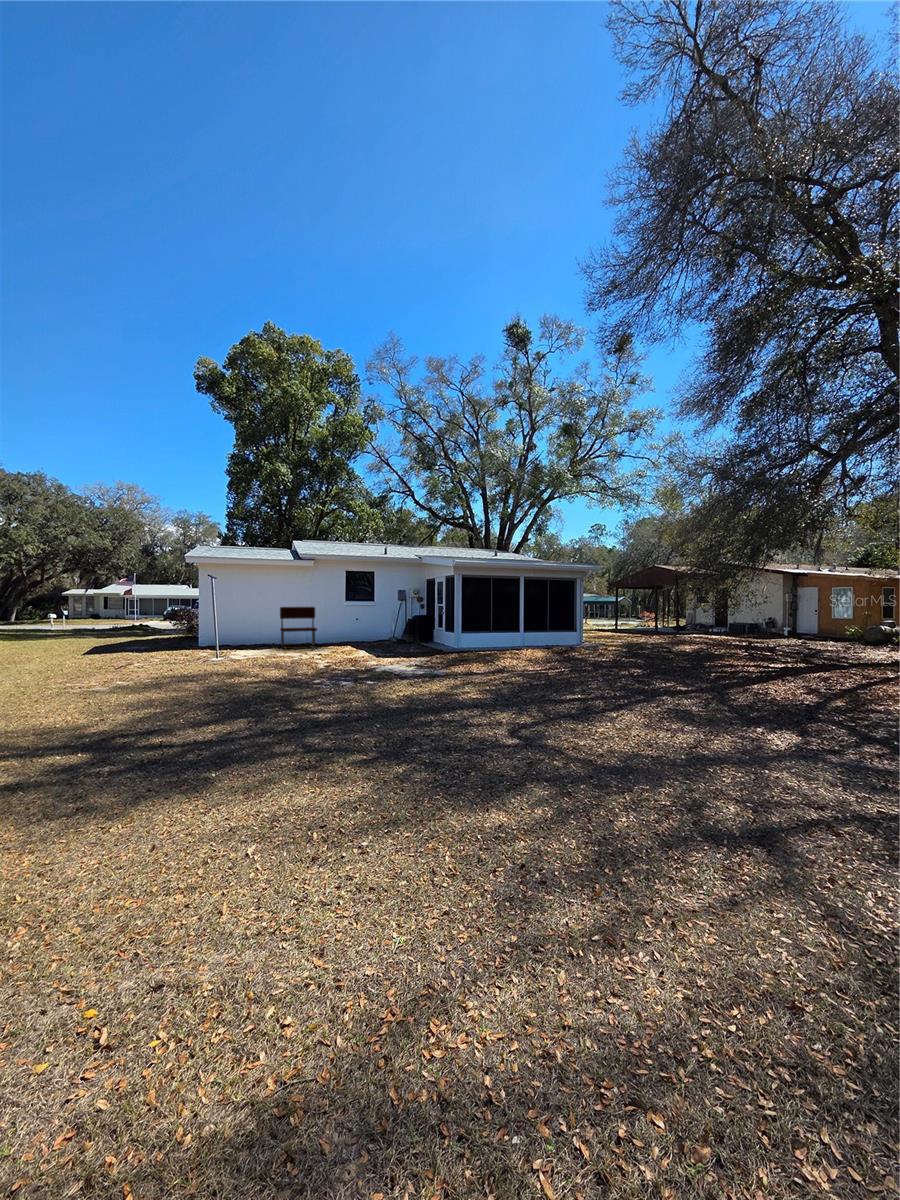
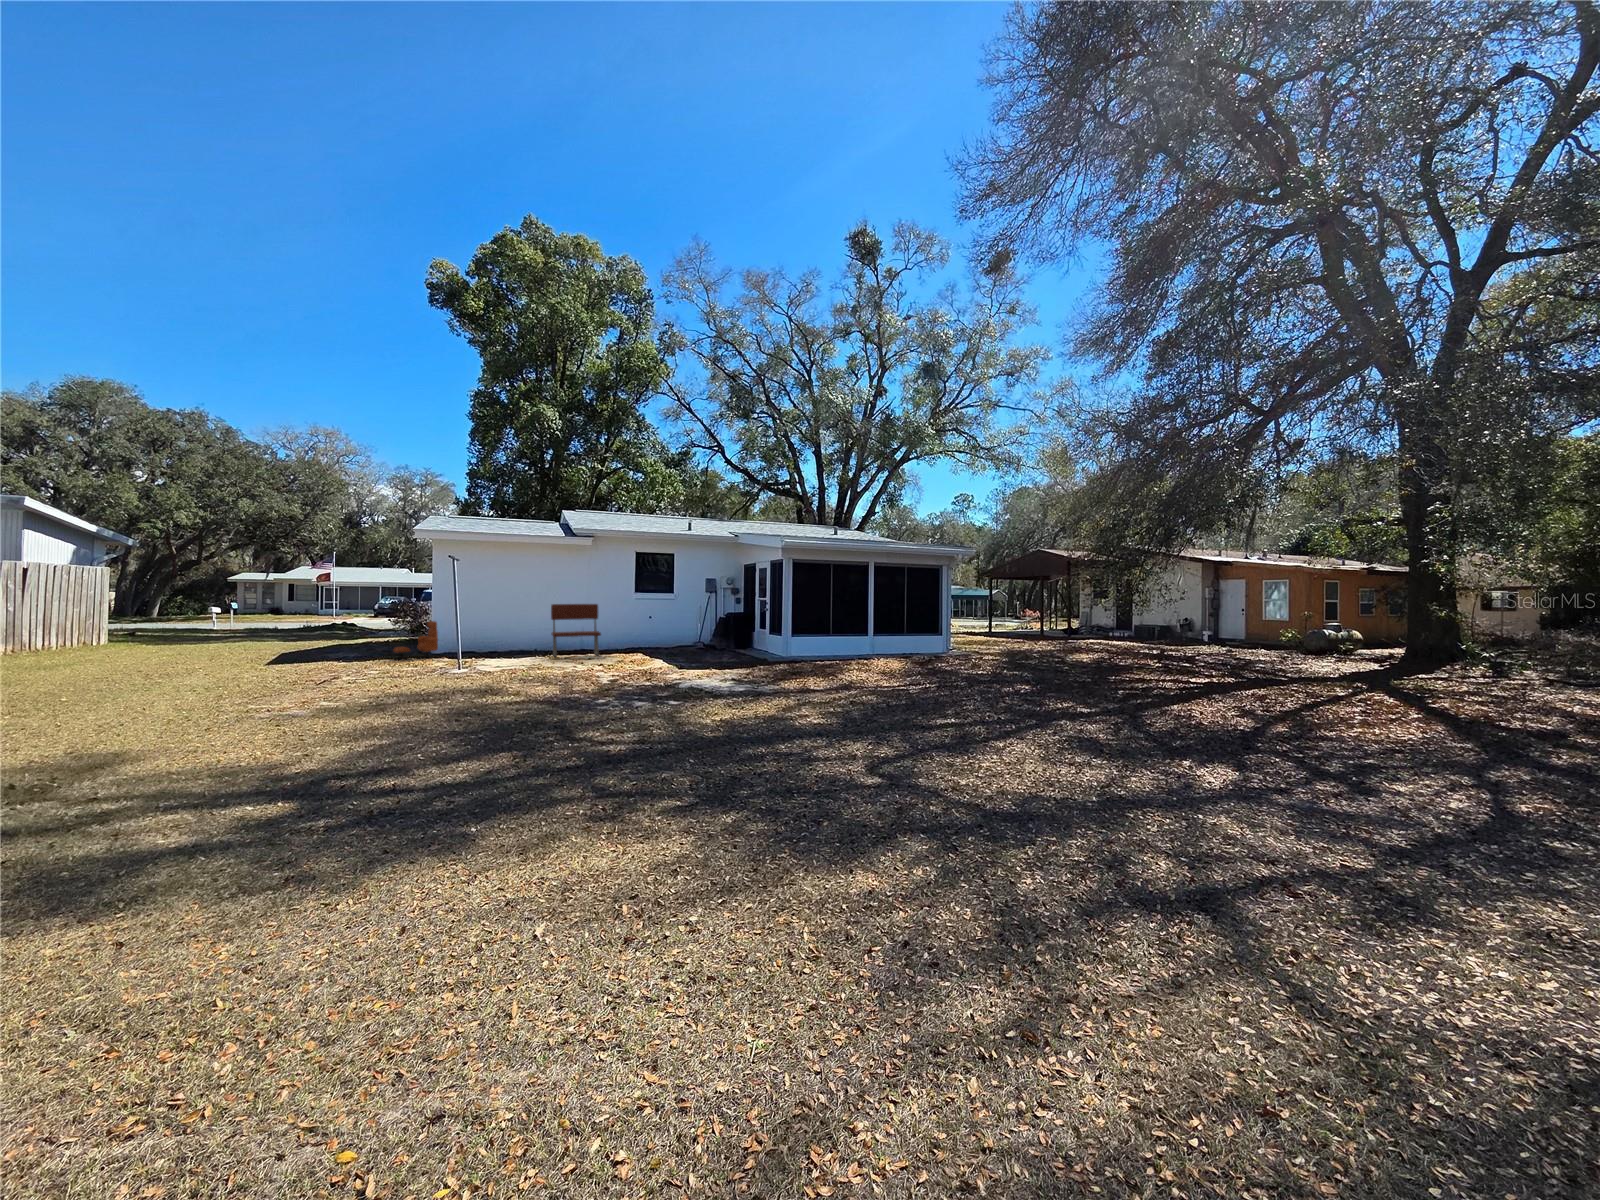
lounge chair: none [161,619,197,649] -> present [394,621,438,660]

